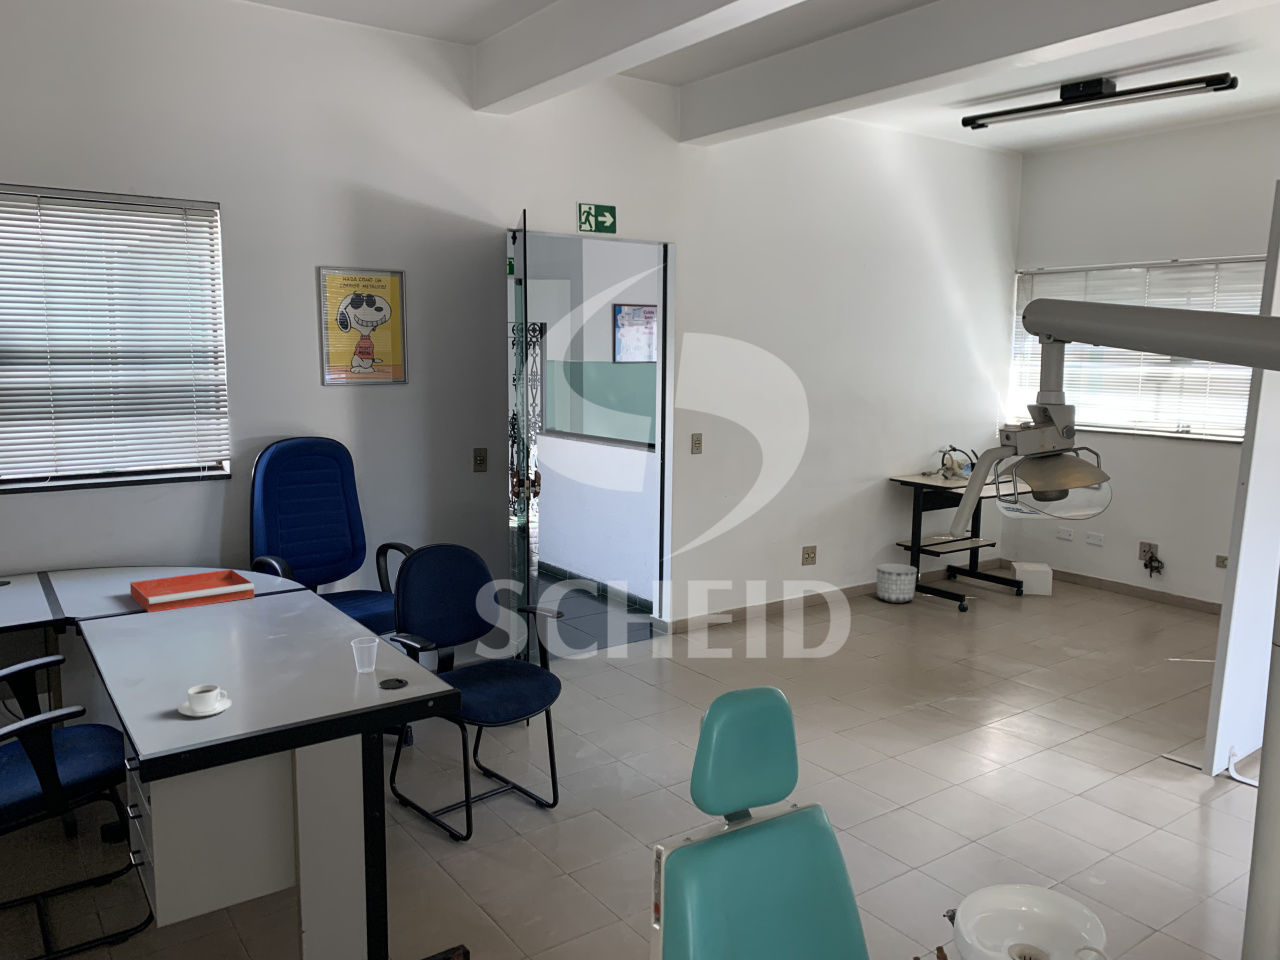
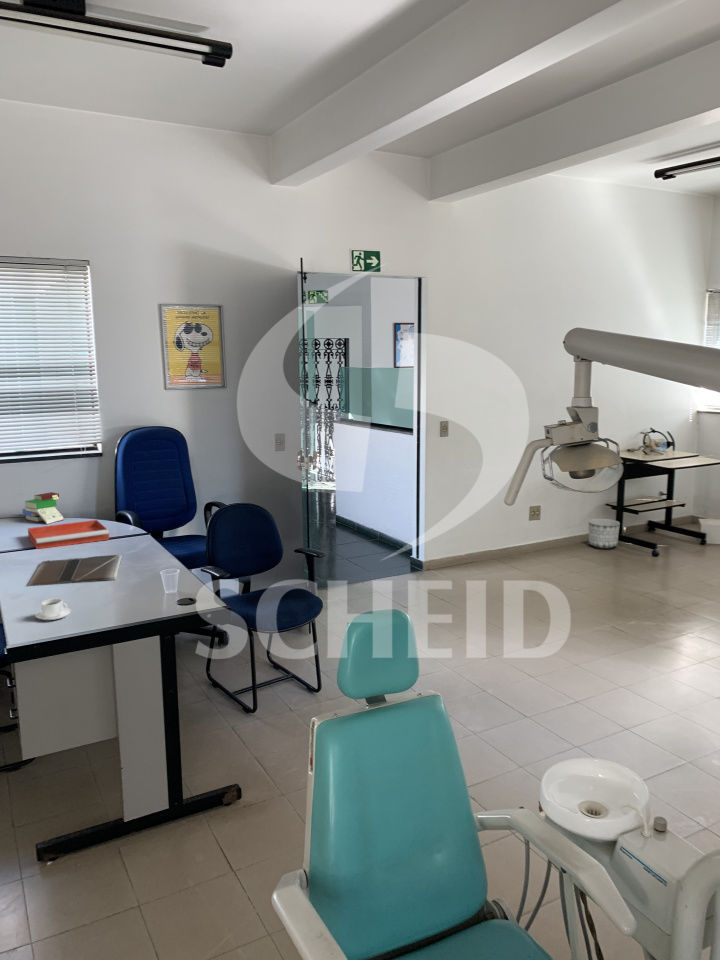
book: none [114,530,177,577] -> present [23,492,64,524]
laptop: none [150,619,283,668] -> present [27,555,121,586]

